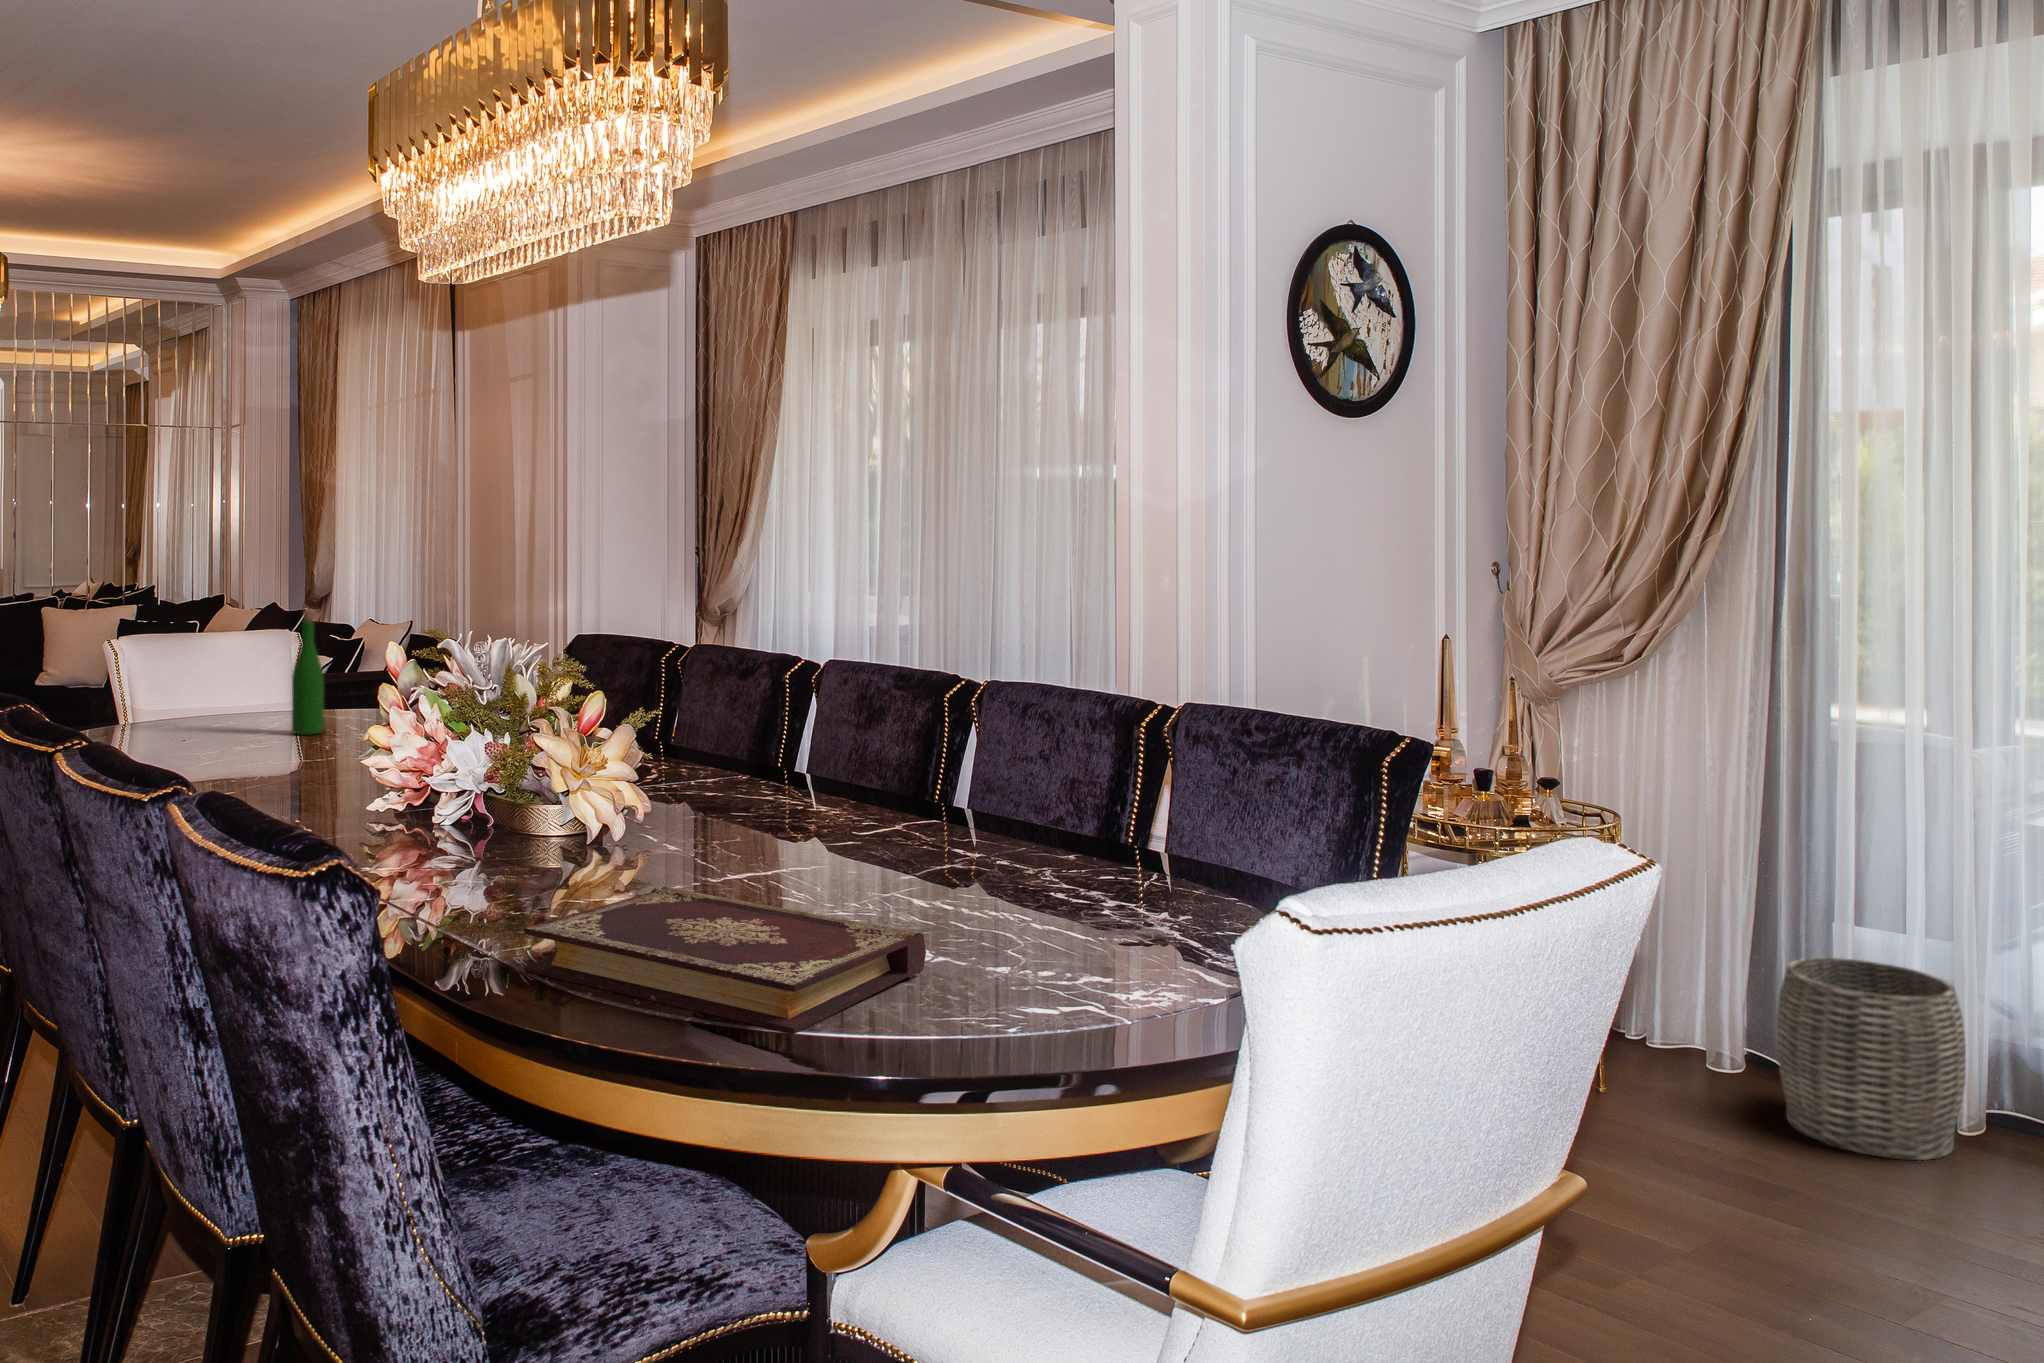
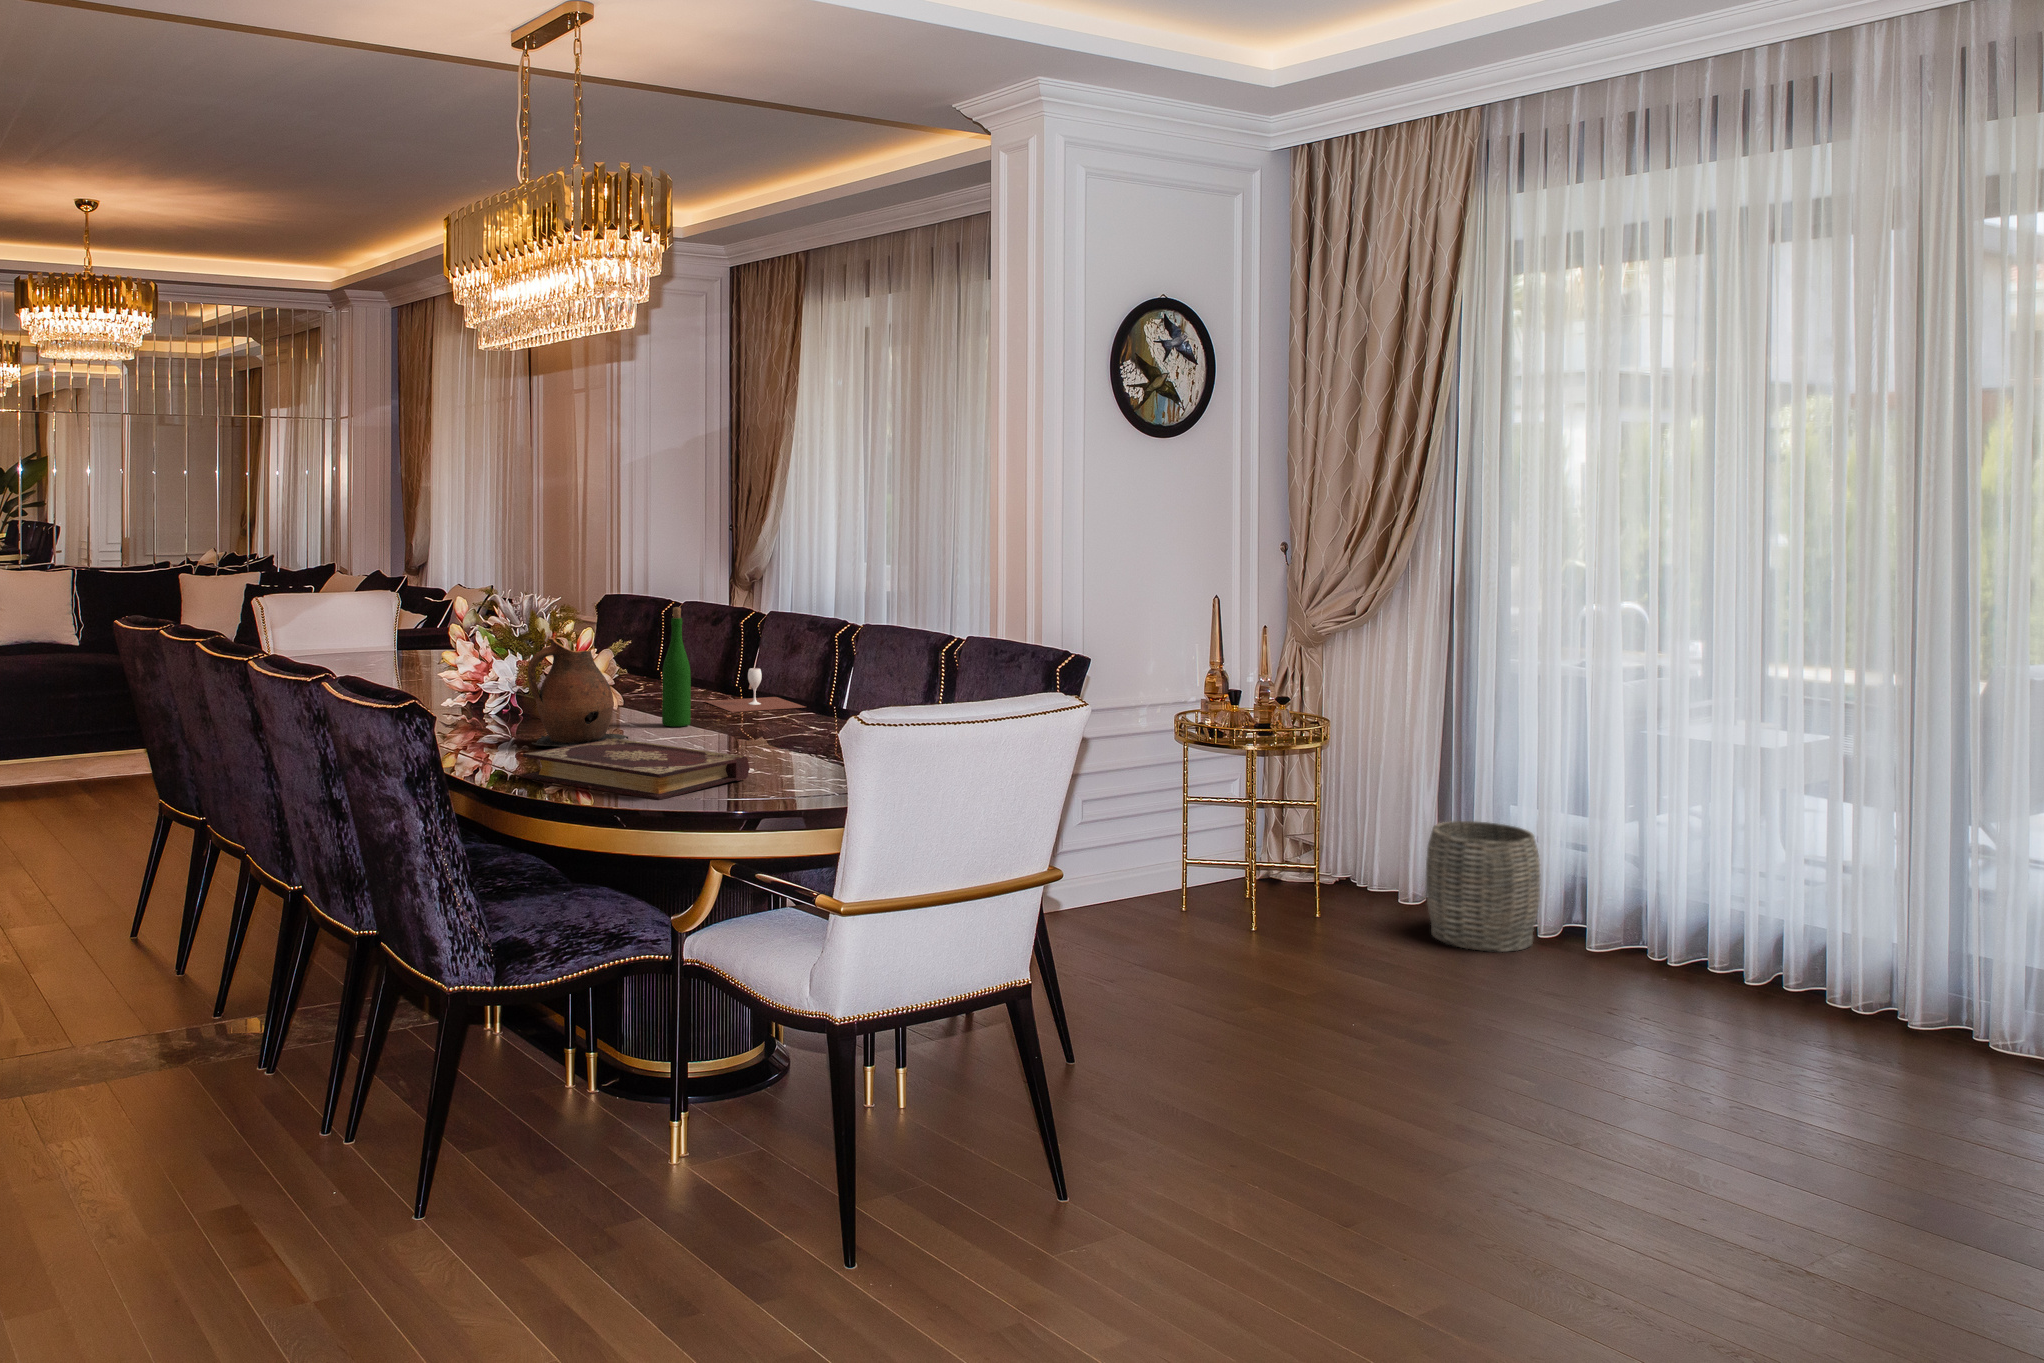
wine bottle: present [292,609,324,735] -> present [662,607,691,727]
ceramic pitcher: none [513,711,671,900] -> present [528,637,628,747]
wine glass: none [750,746,908,815] -> present [705,668,805,712]

